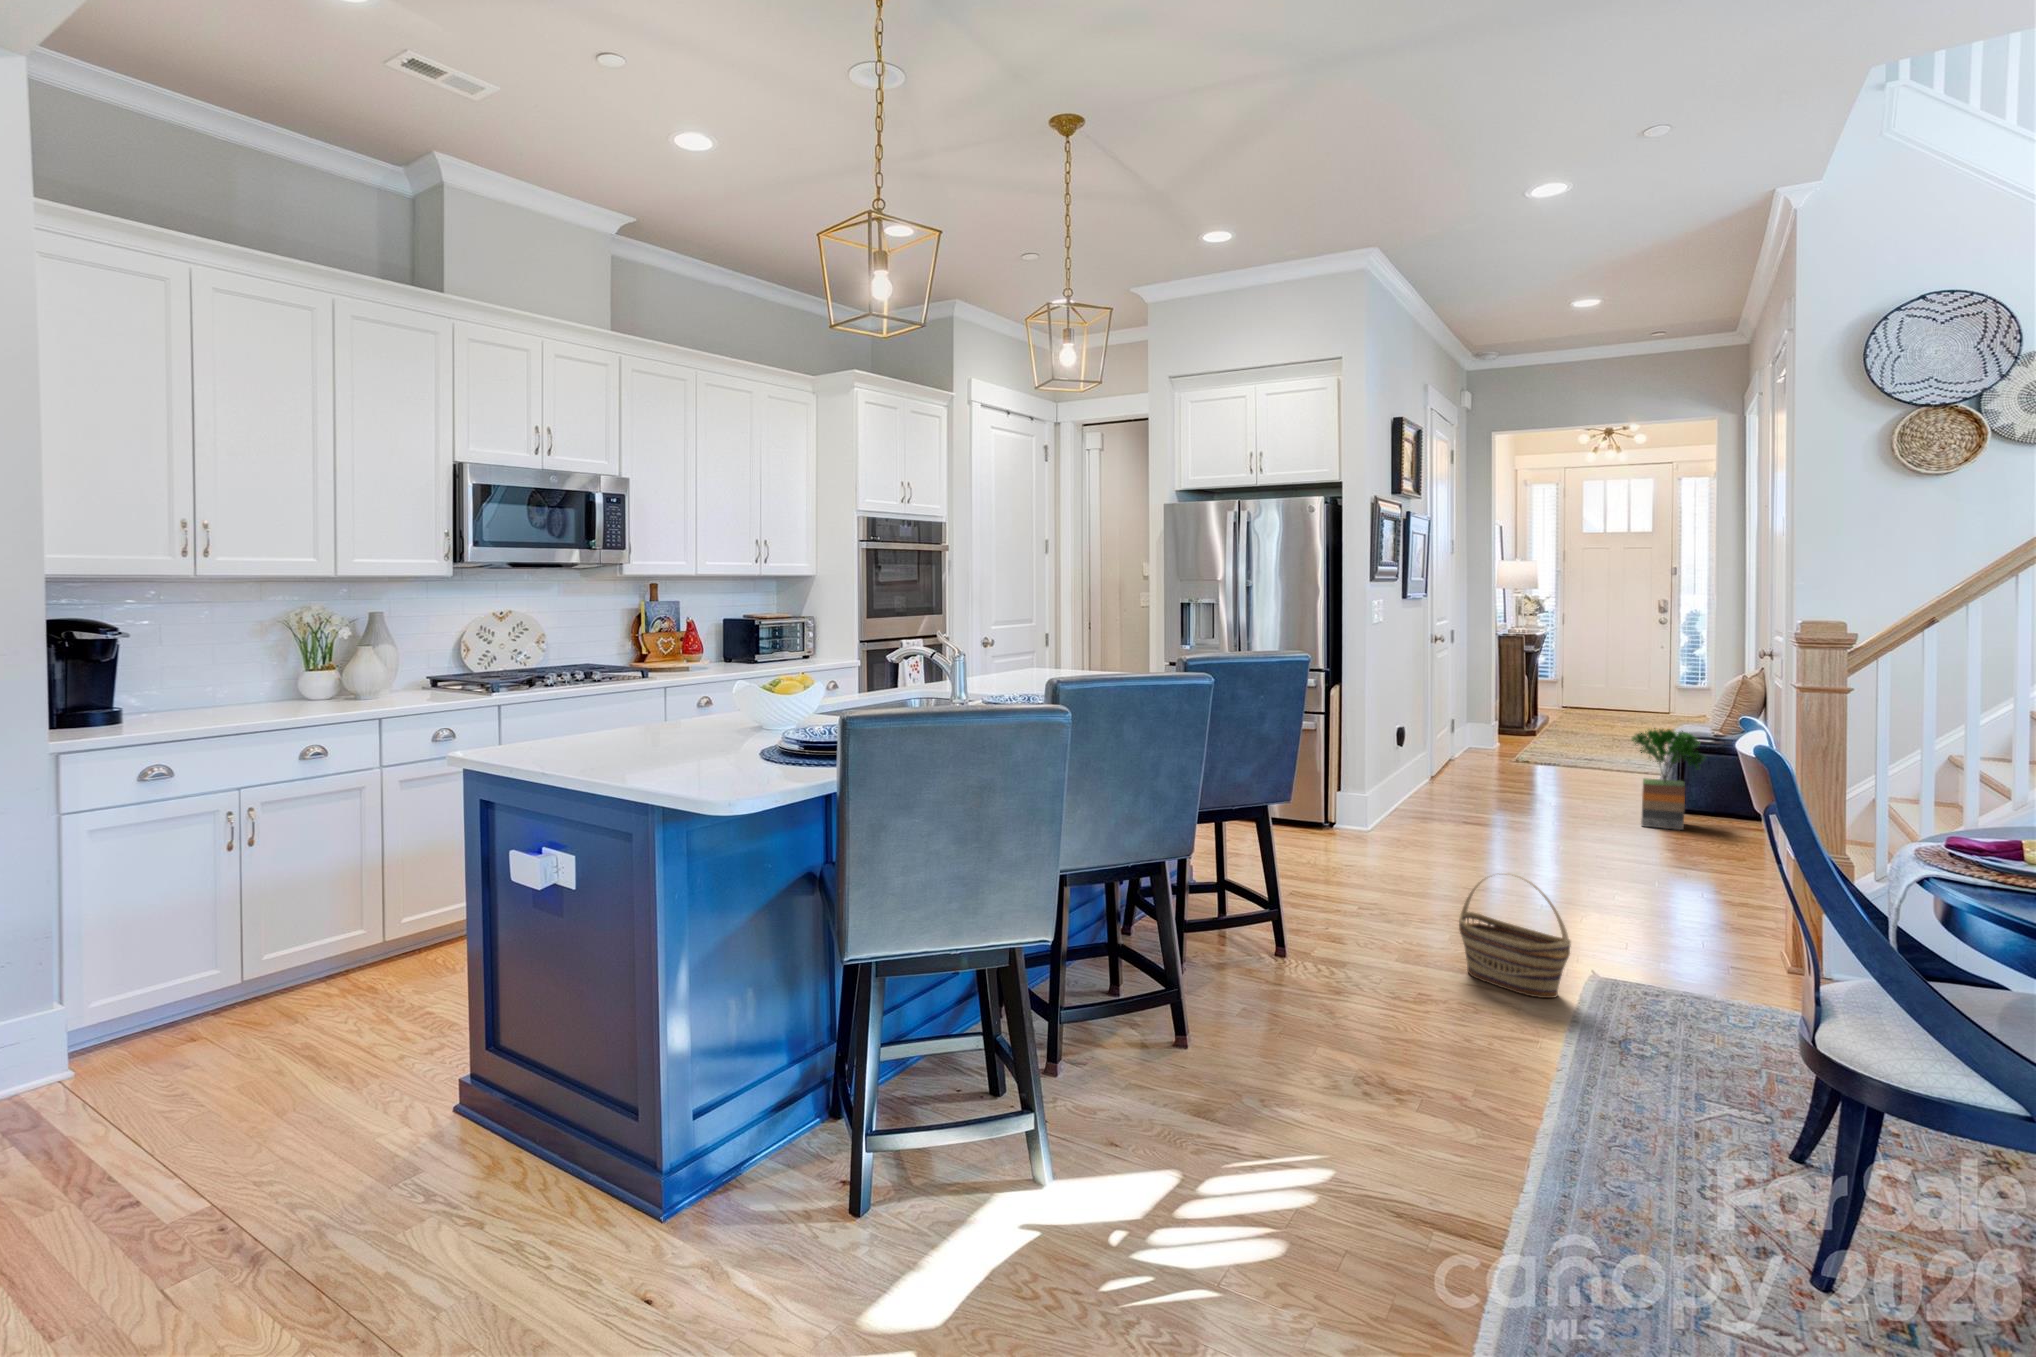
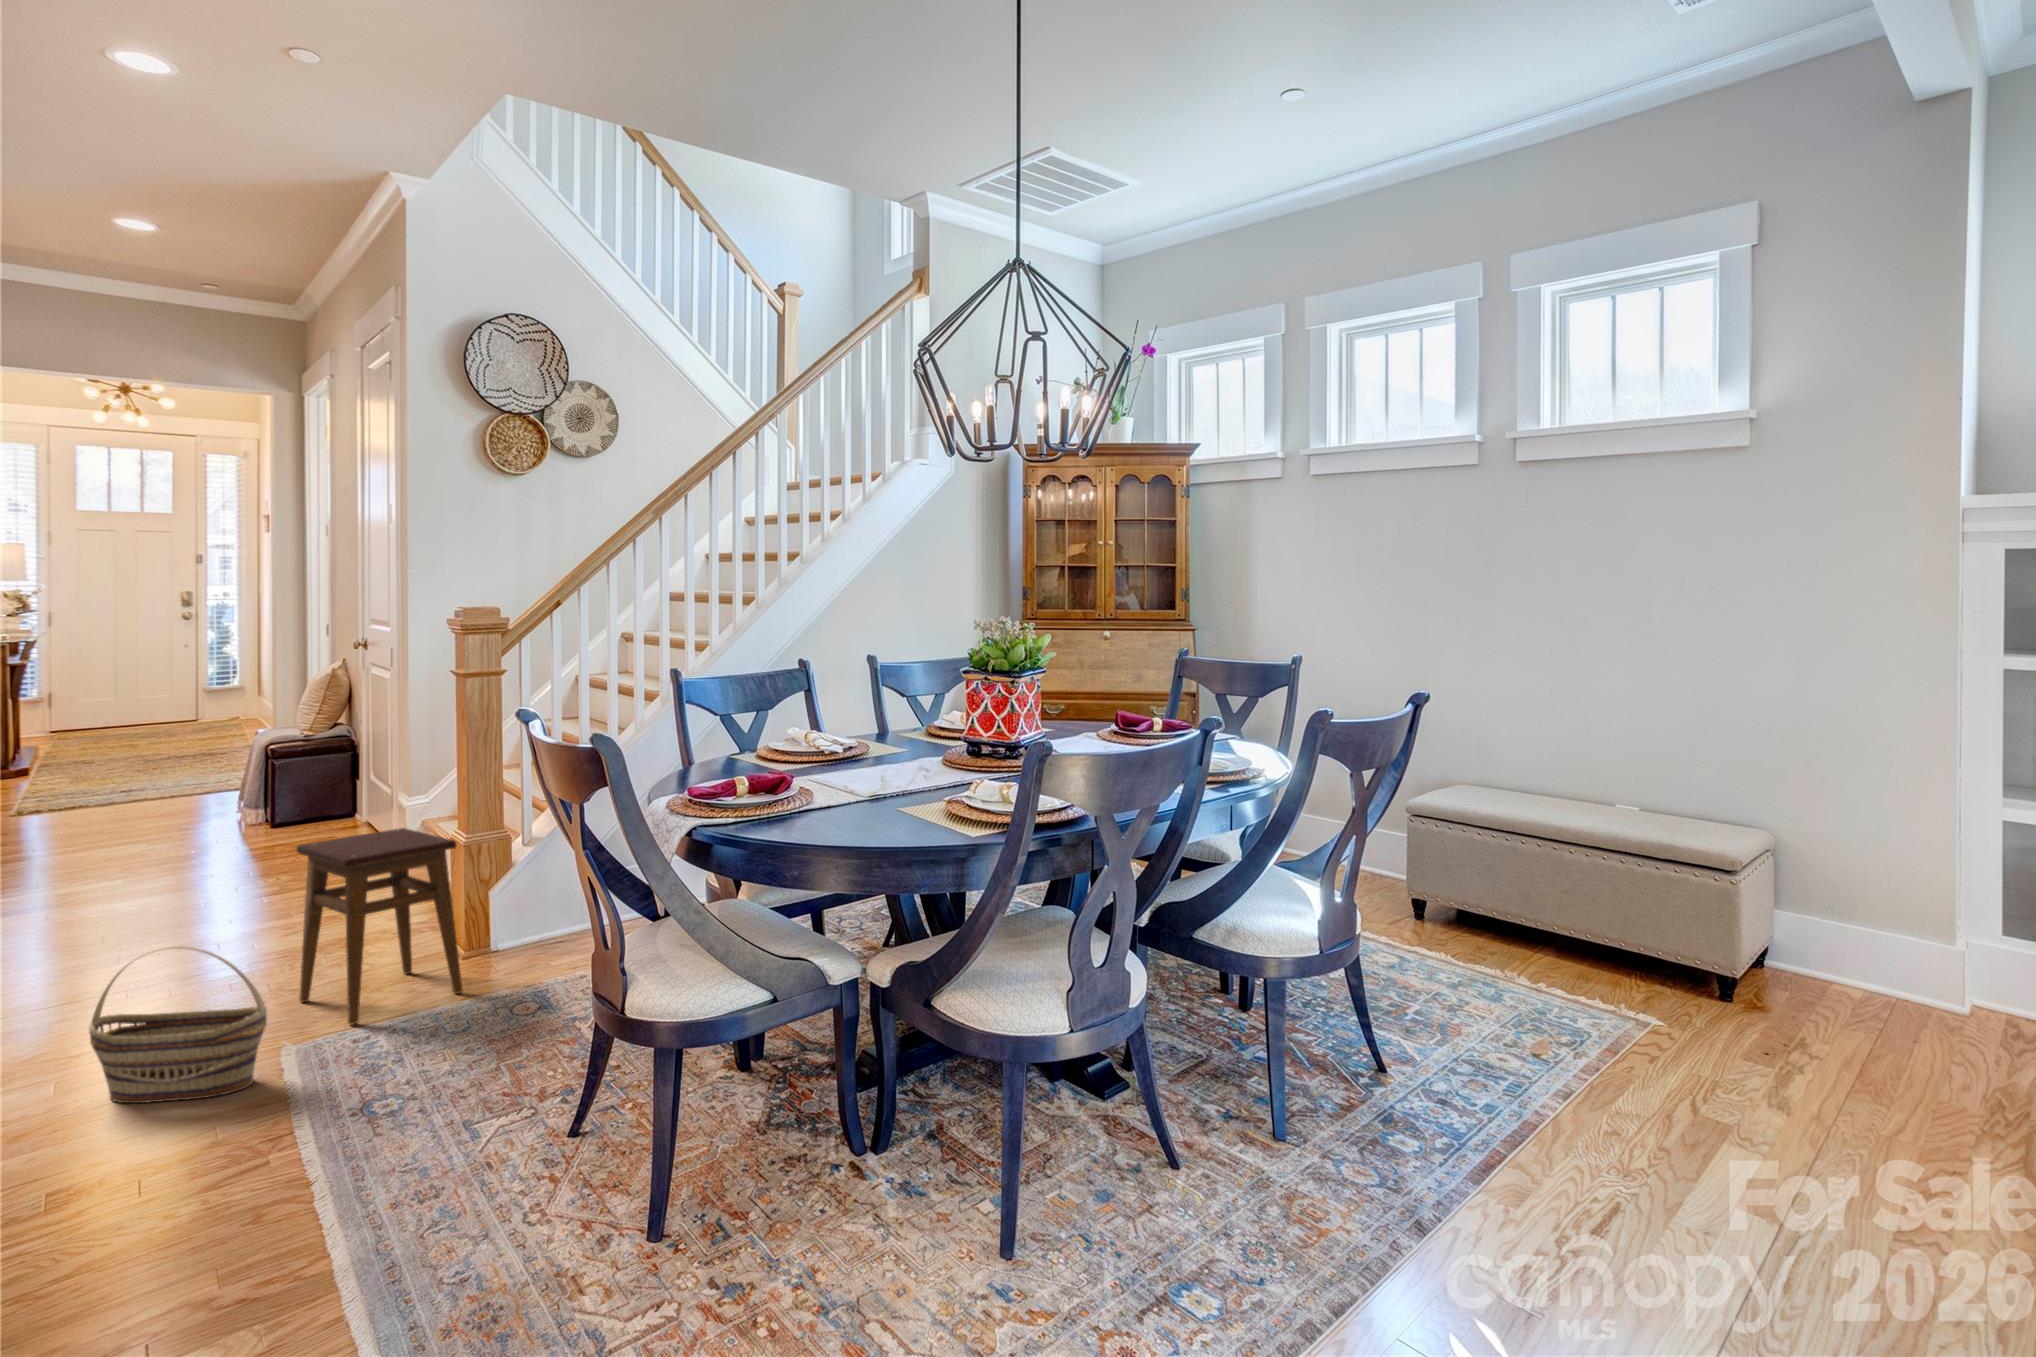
potted tree: present [1632,728,1704,830] -> none [214,734,309,852]
stool: none [1621,820,1769,993] -> present [296,828,462,1025]

